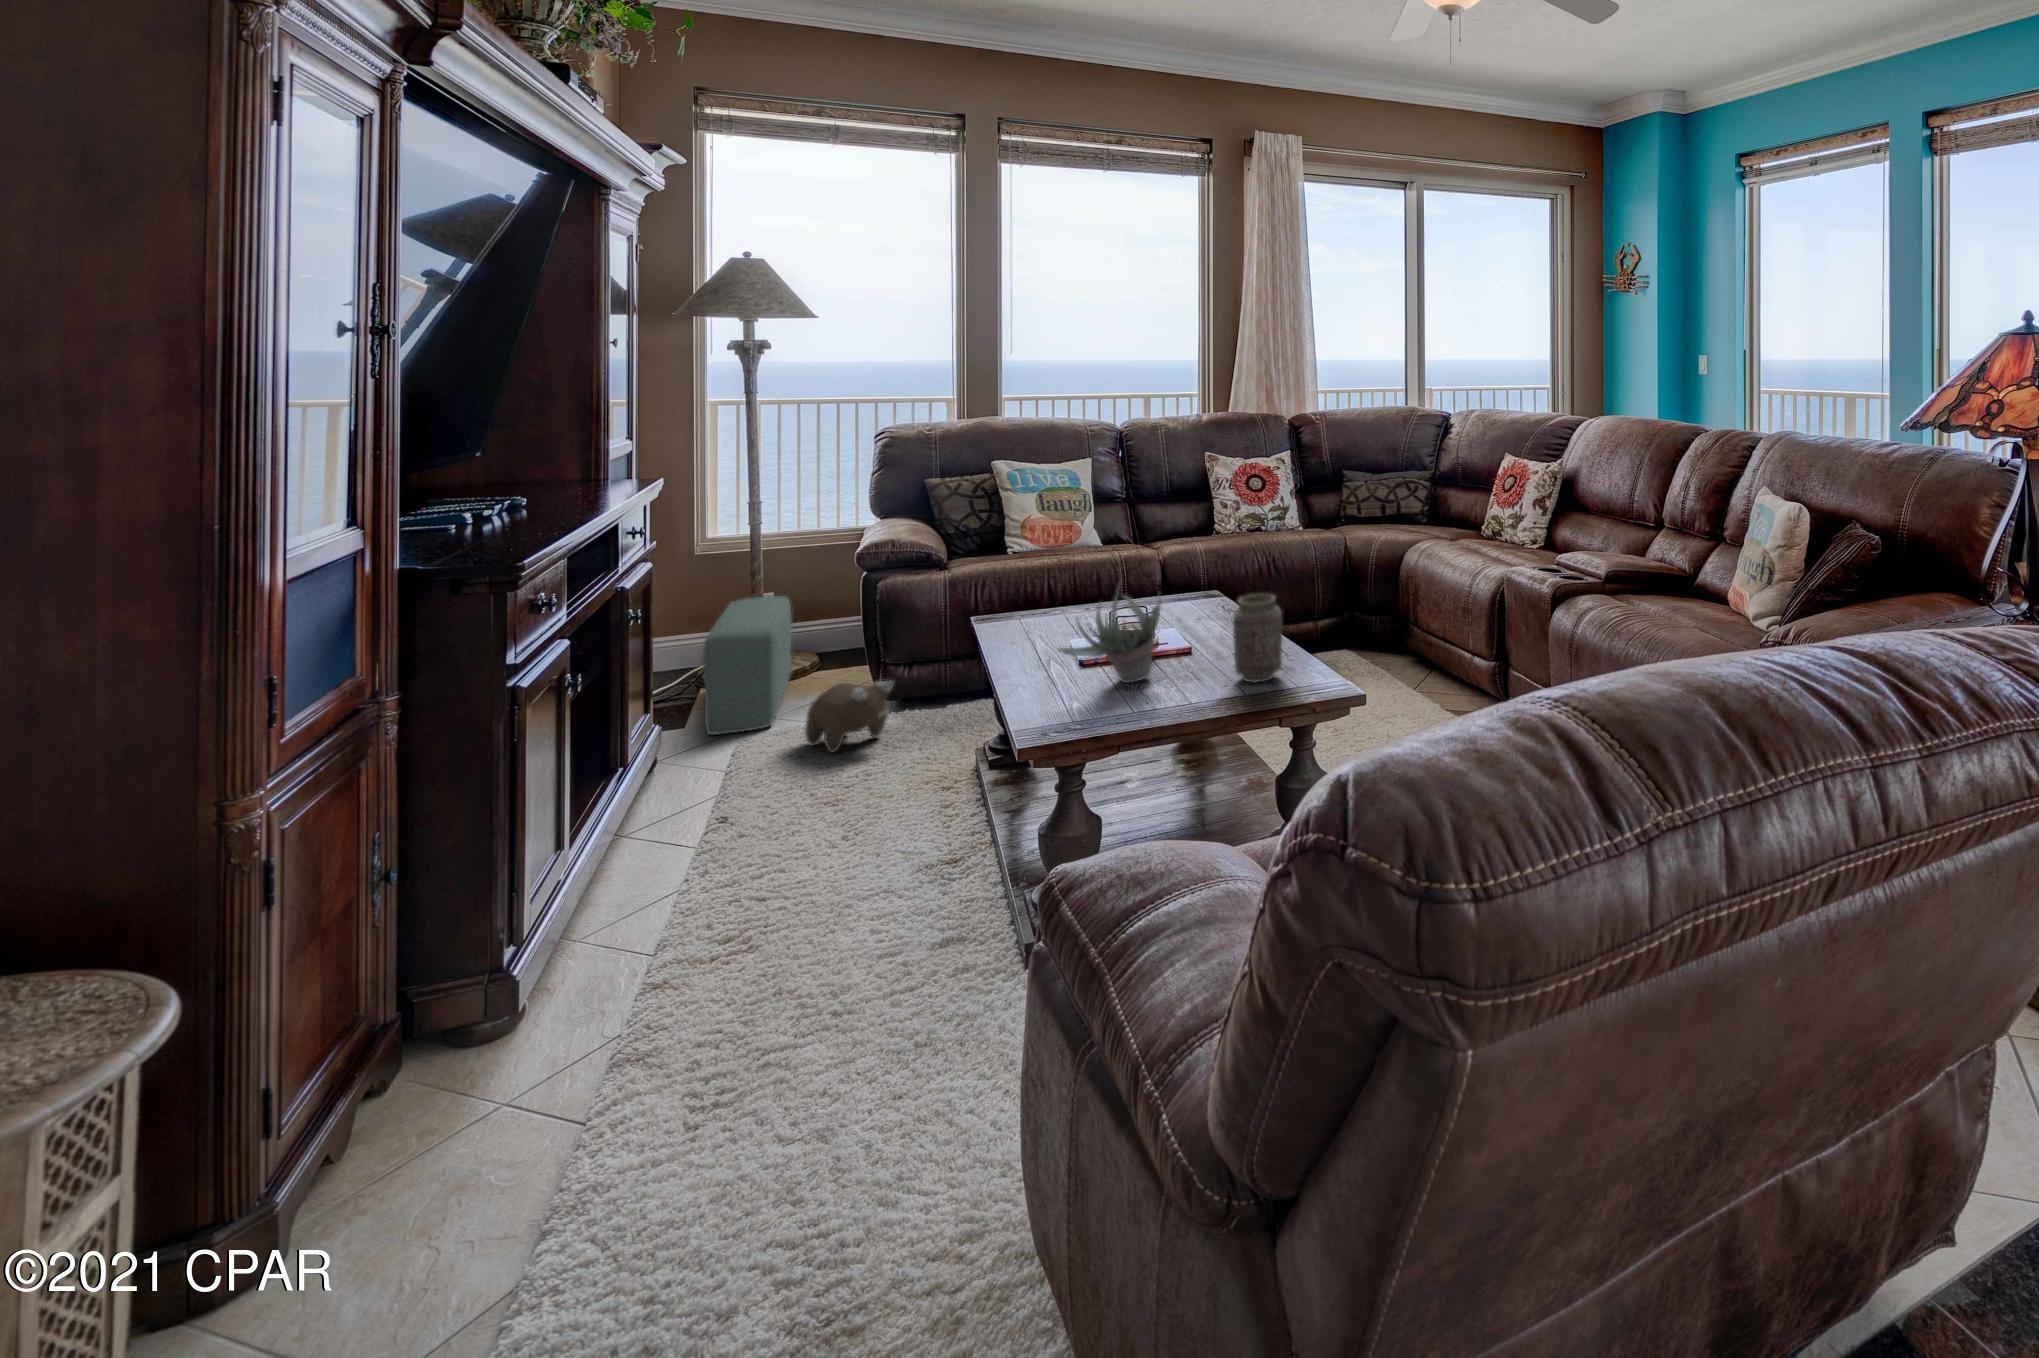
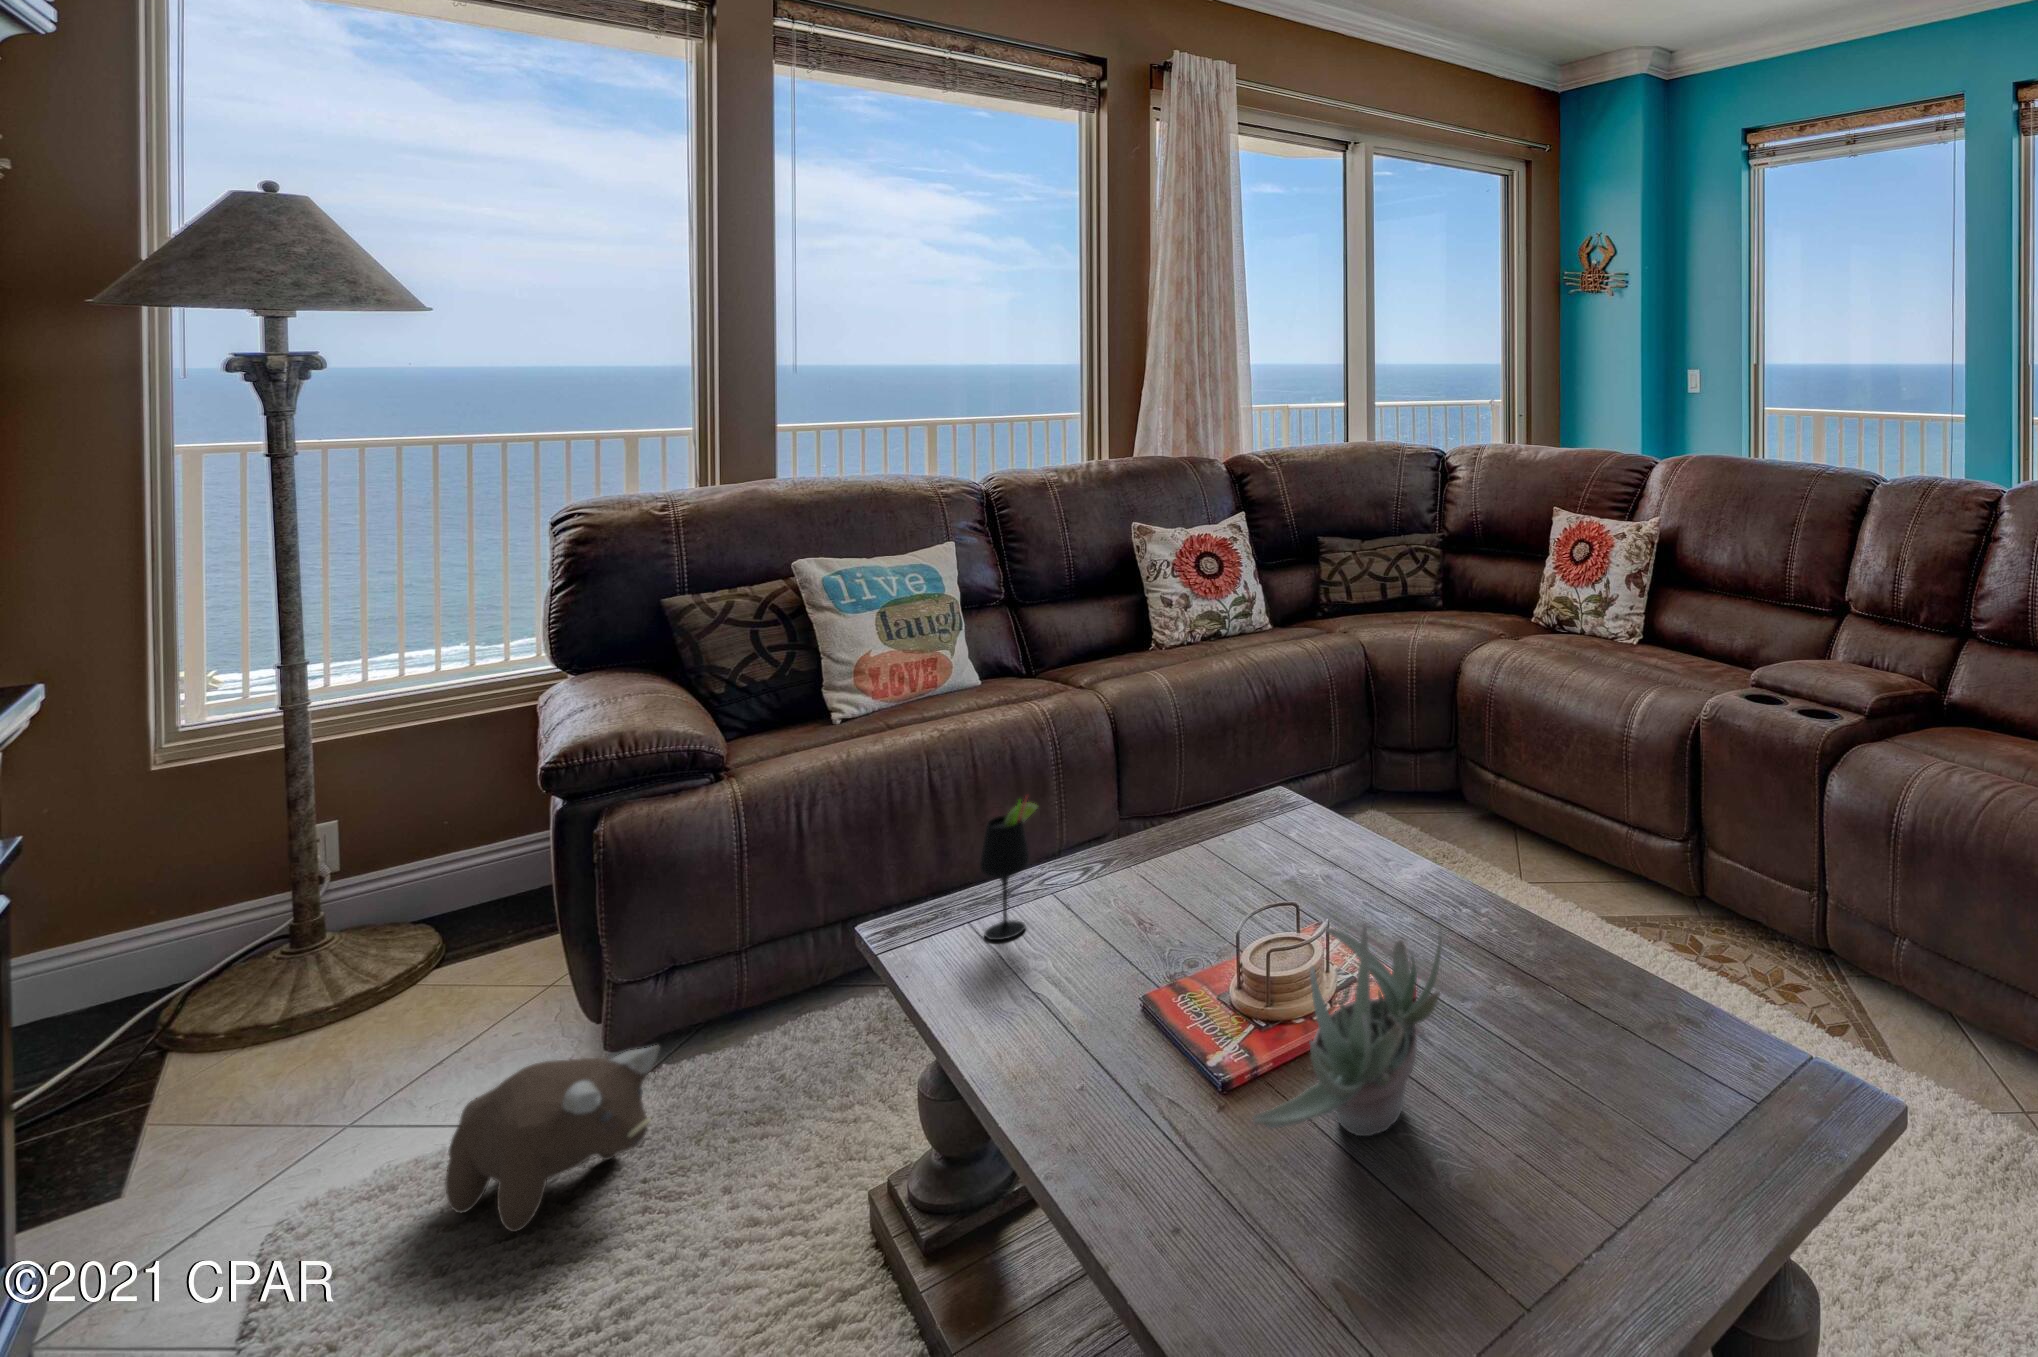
wine glass: none [1021,556,1050,627] -> present [980,796,1037,940]
vase: present [1232,594,1282,683] -> none [1574,889,1677,1091]
pouf: present [703,596,792,735] -> none [174,841,380,1214]

